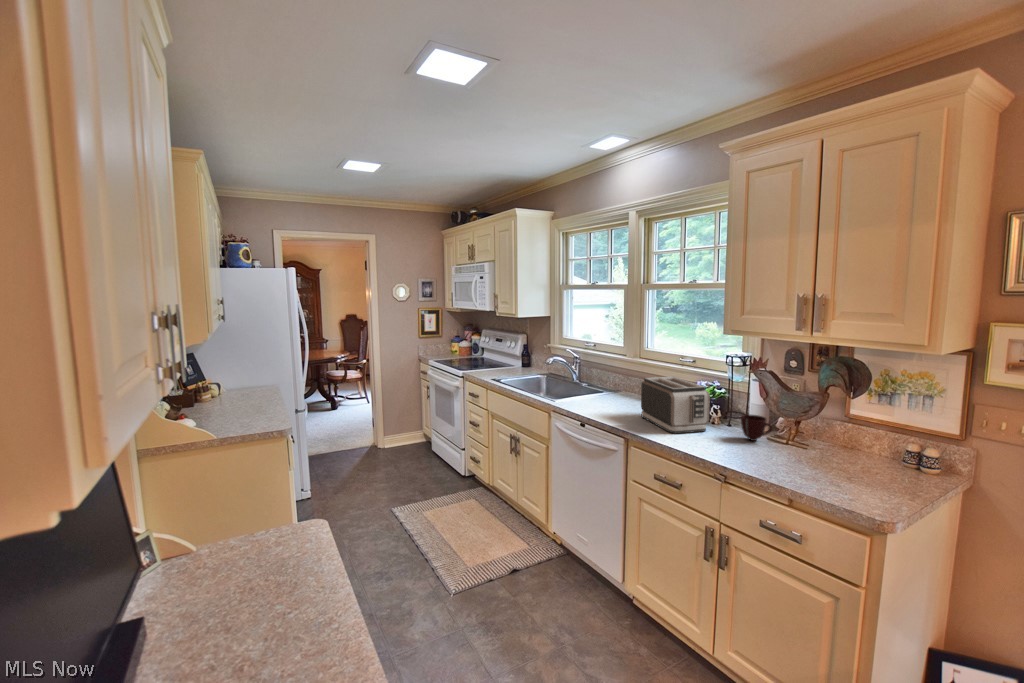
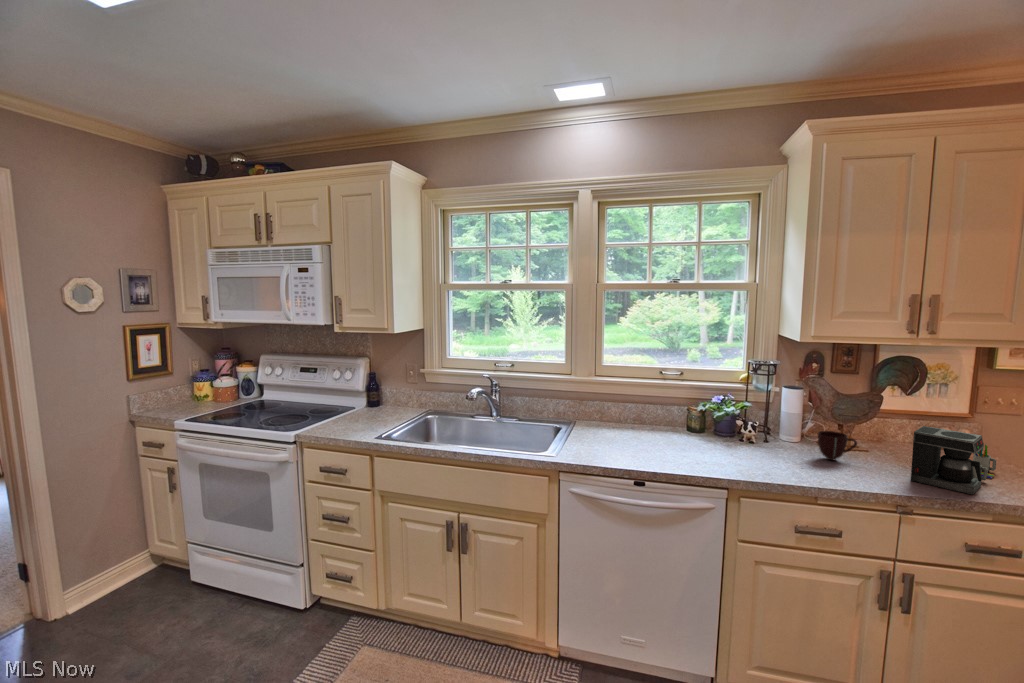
toaster: present [641,376,710,434] -> none [685,398,785,471]
coffee maker: none [777,417,902,480] -> present [911,426,996,495]

